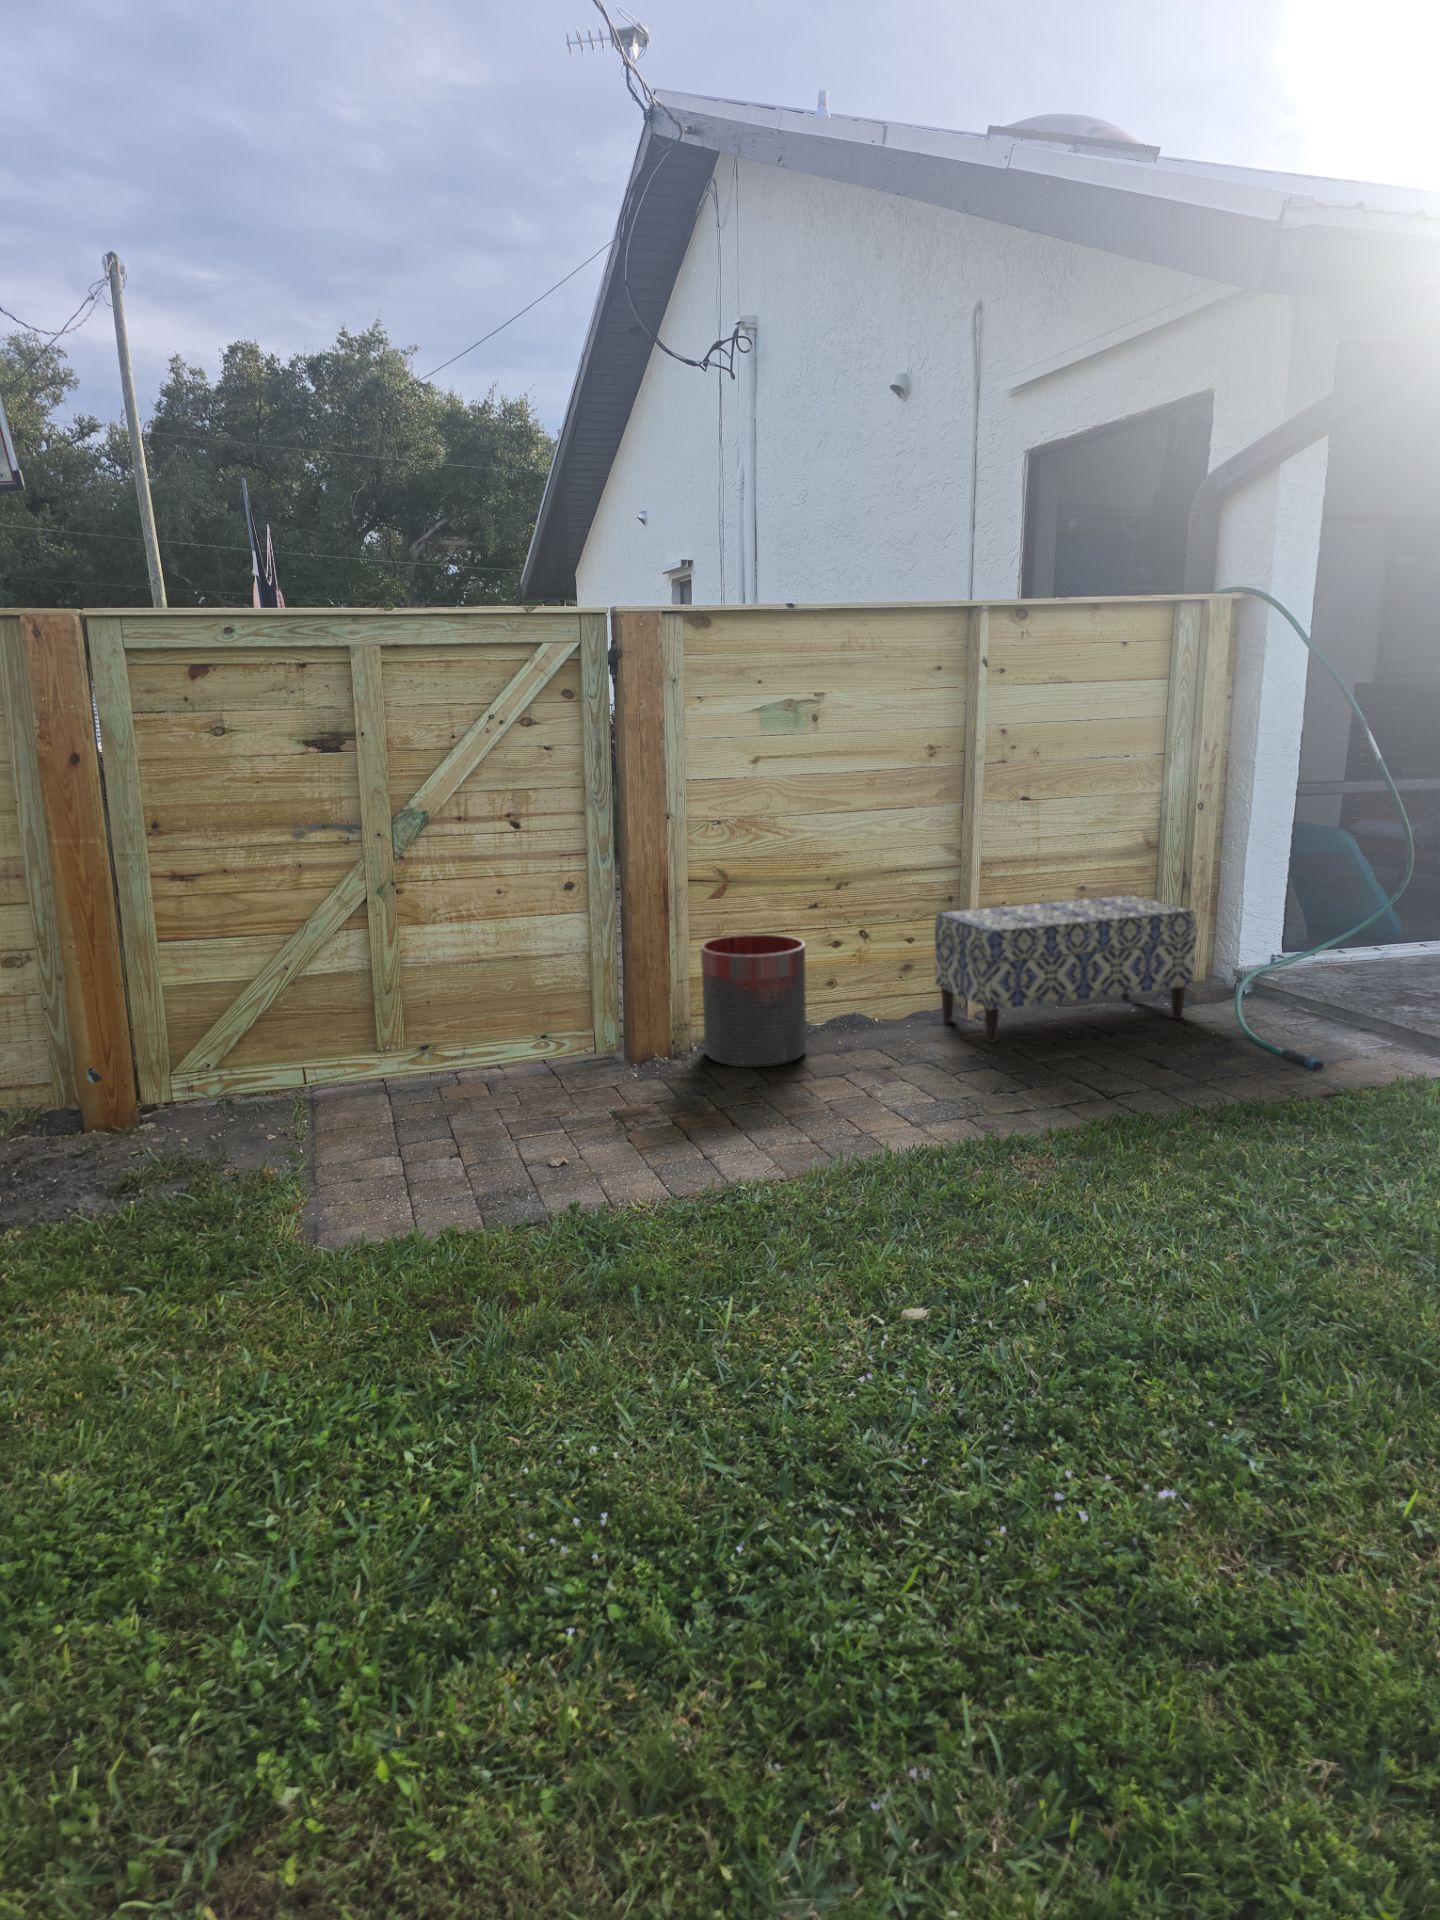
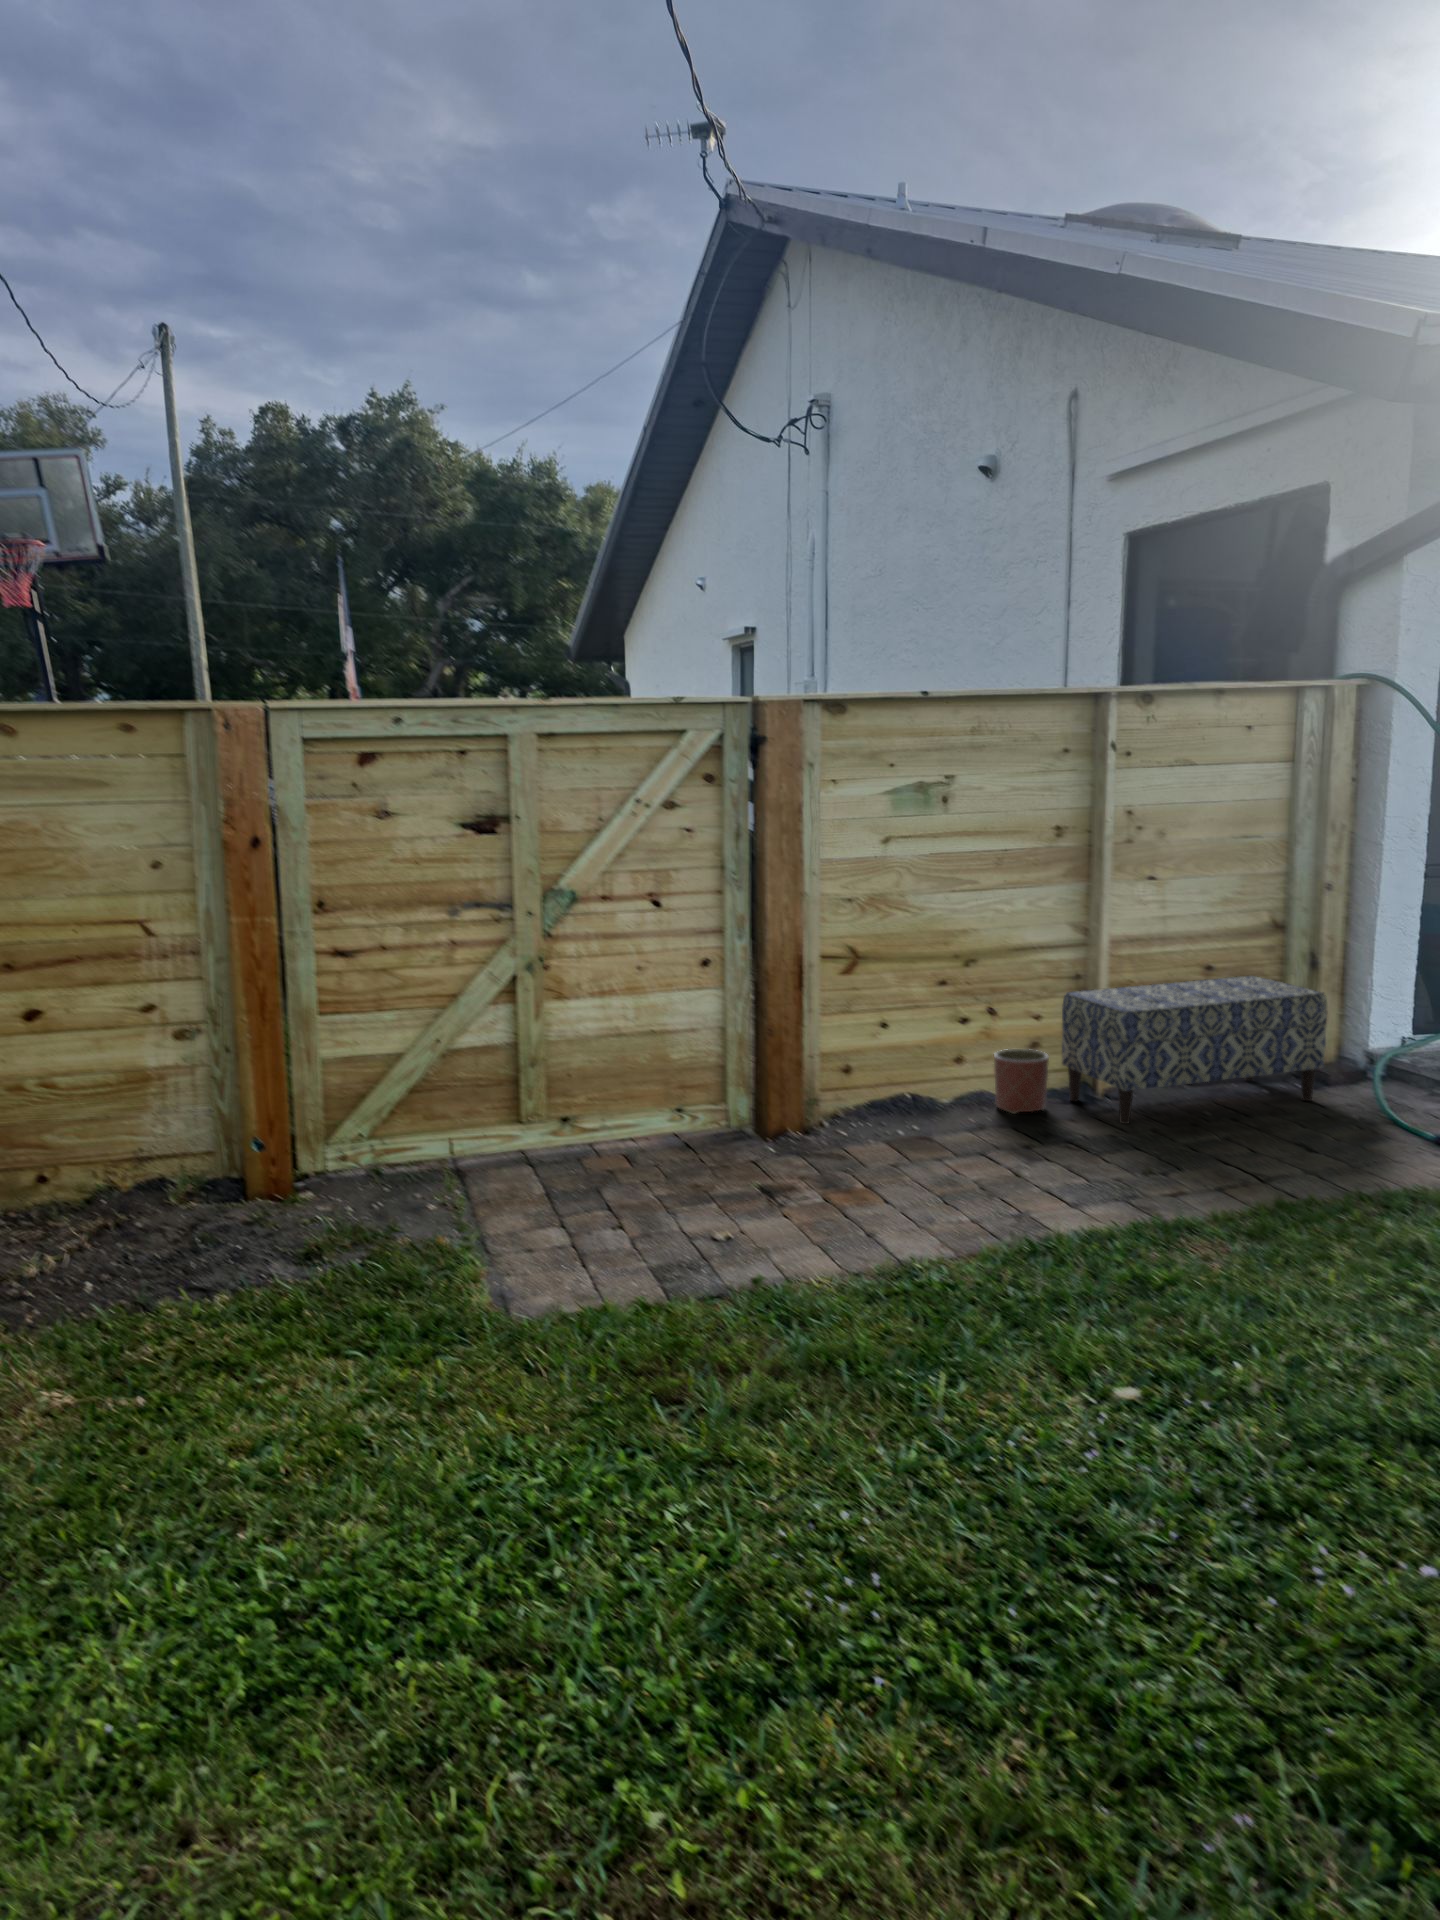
trash can: present [701,934,806,1067] -> none [838,1013,943,1146]
planter: none [865,969,919,1034] -> present [994,1049,1049,1114]

